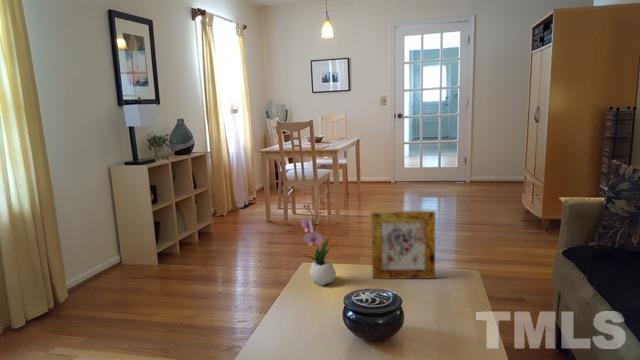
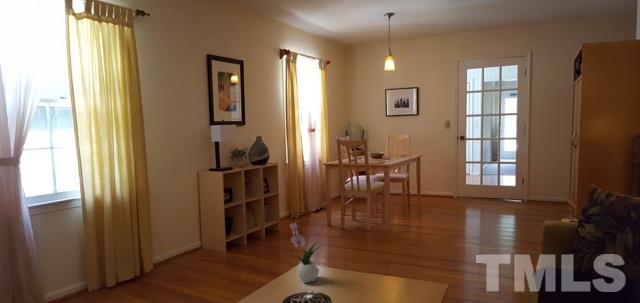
picture frame: present [371,211,436,279] -> none [350,222,408,290]

